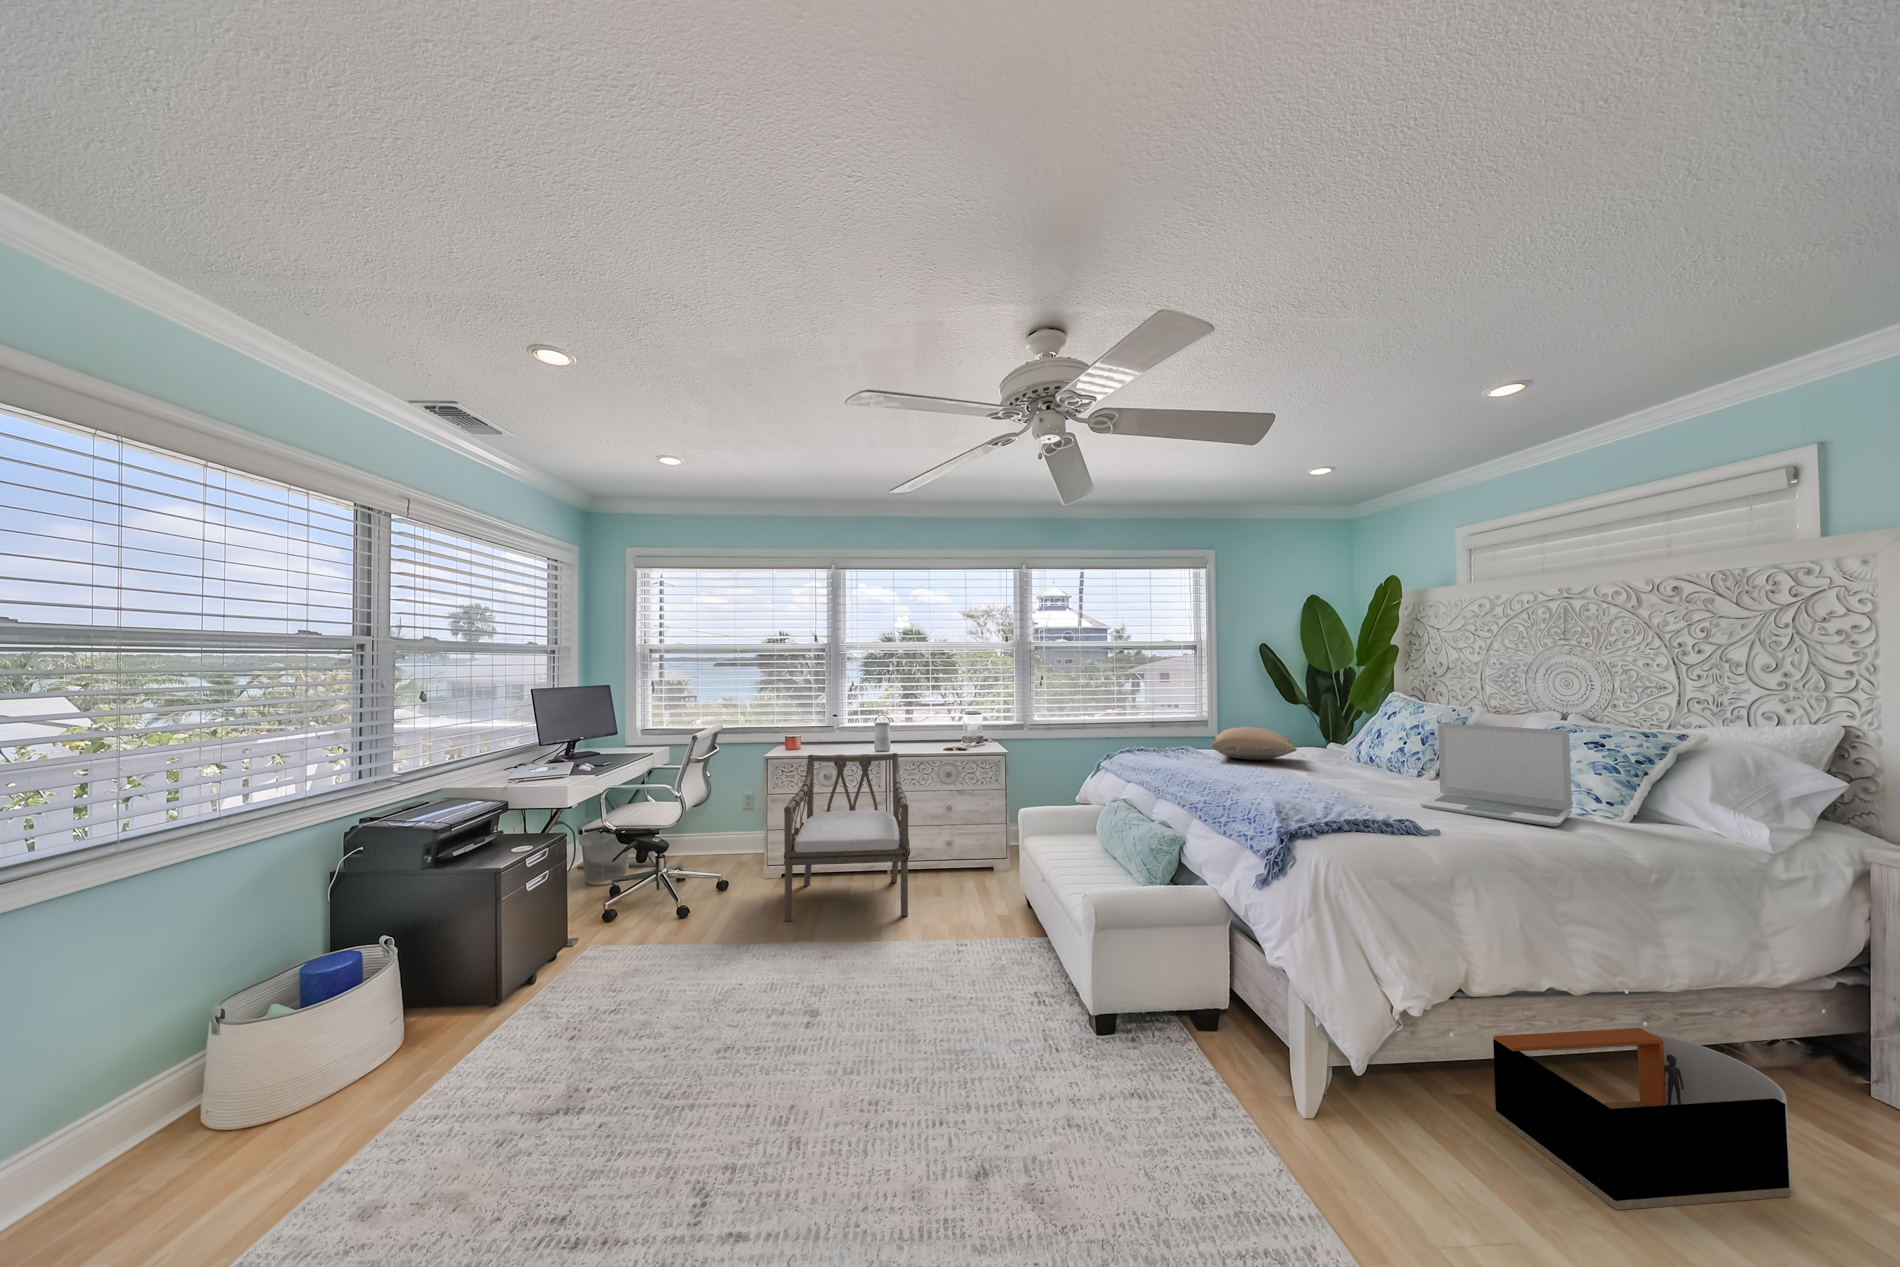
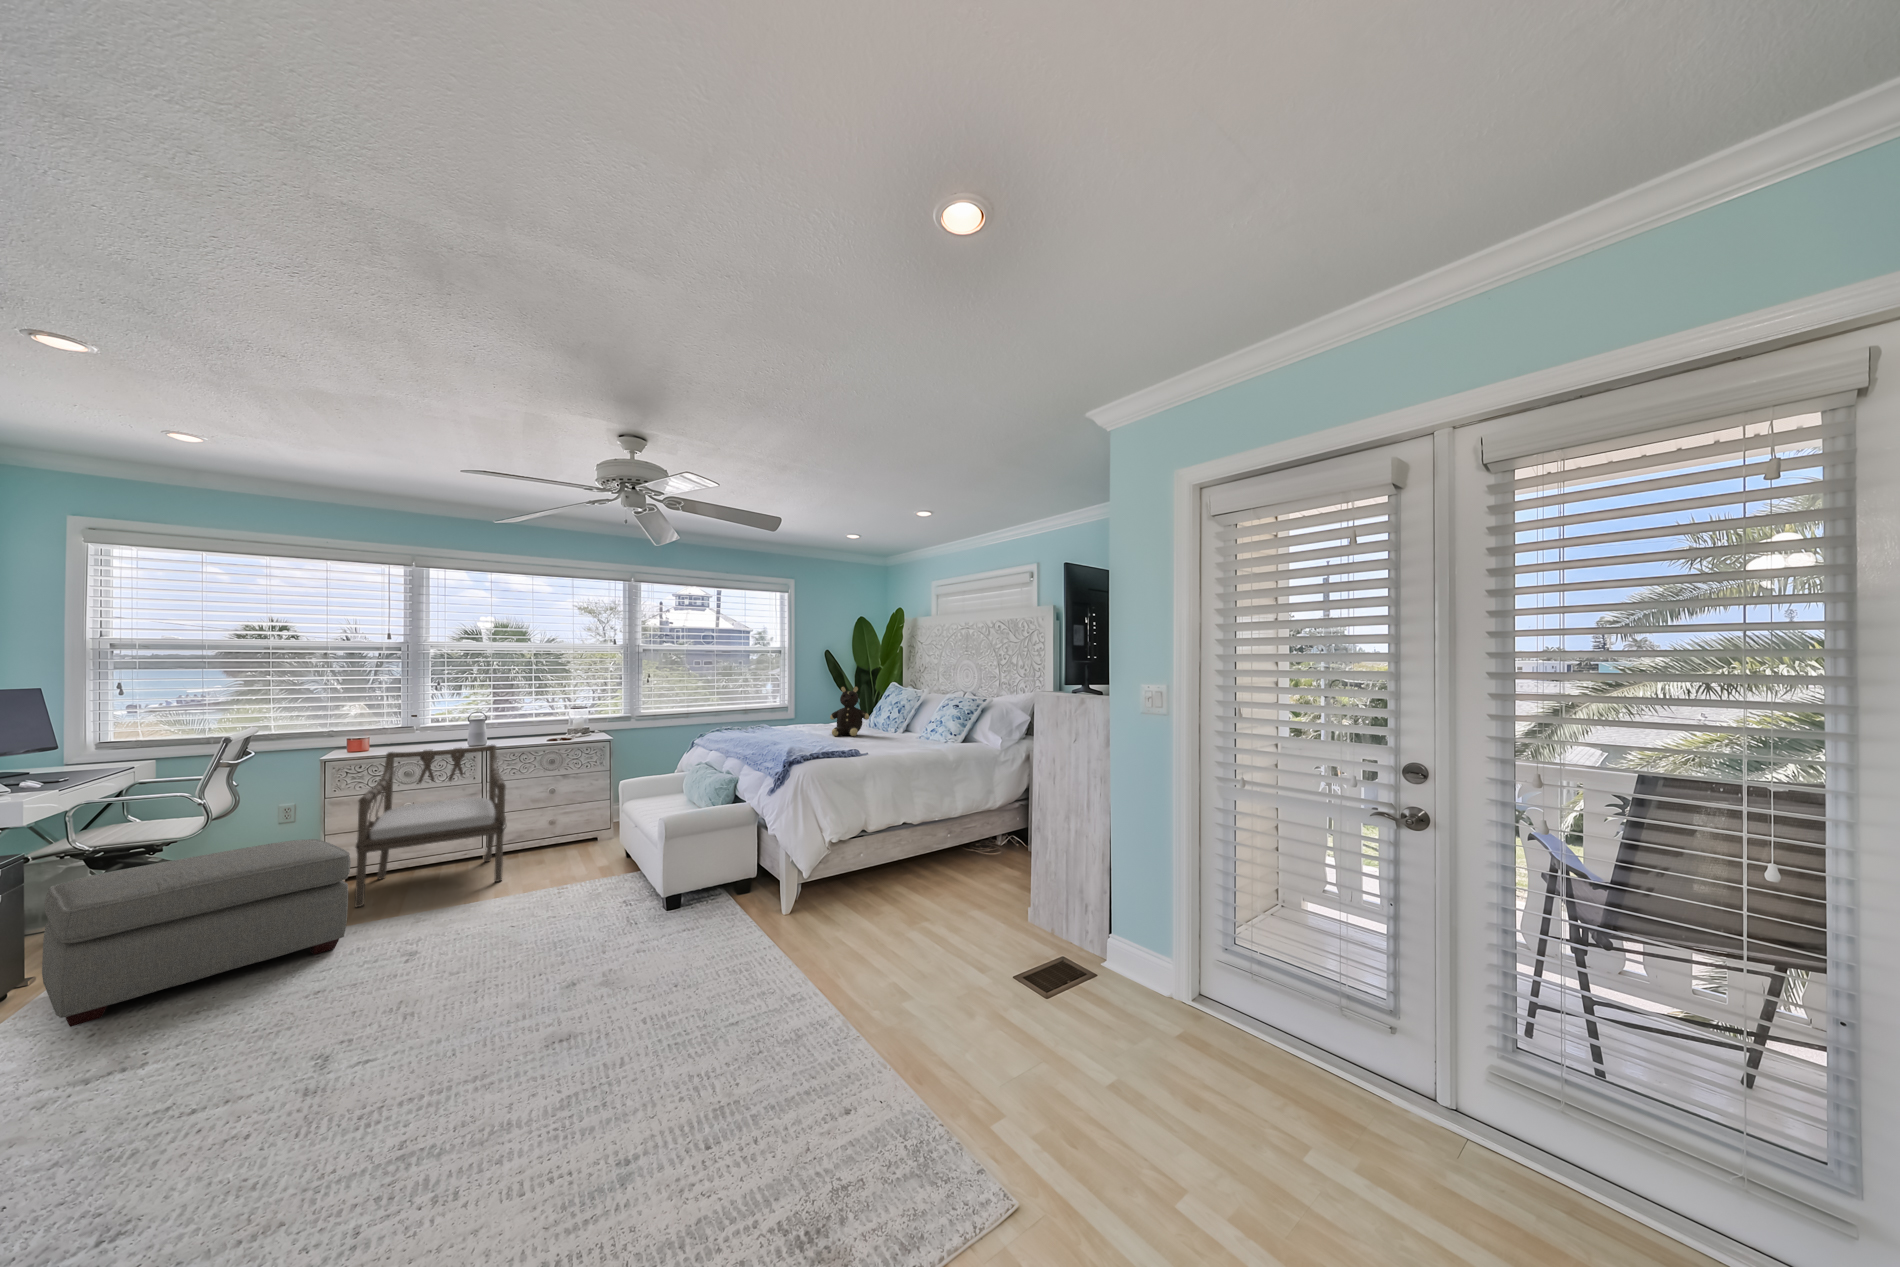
teddy bear: none [1308,704,1380,785] -> present [830,687,869,736]
laptop: present [1421,723,1572,827] -> none [878,695,949,745]
pillow: present [1212,727,1297,760] -> none [773,707,830,729]
ottoman: none [568,847,774,1019] -> present [42,839,351,1027]
storage bin: present [1493,1028,1791,1210] -> none [887,839,994,917]

